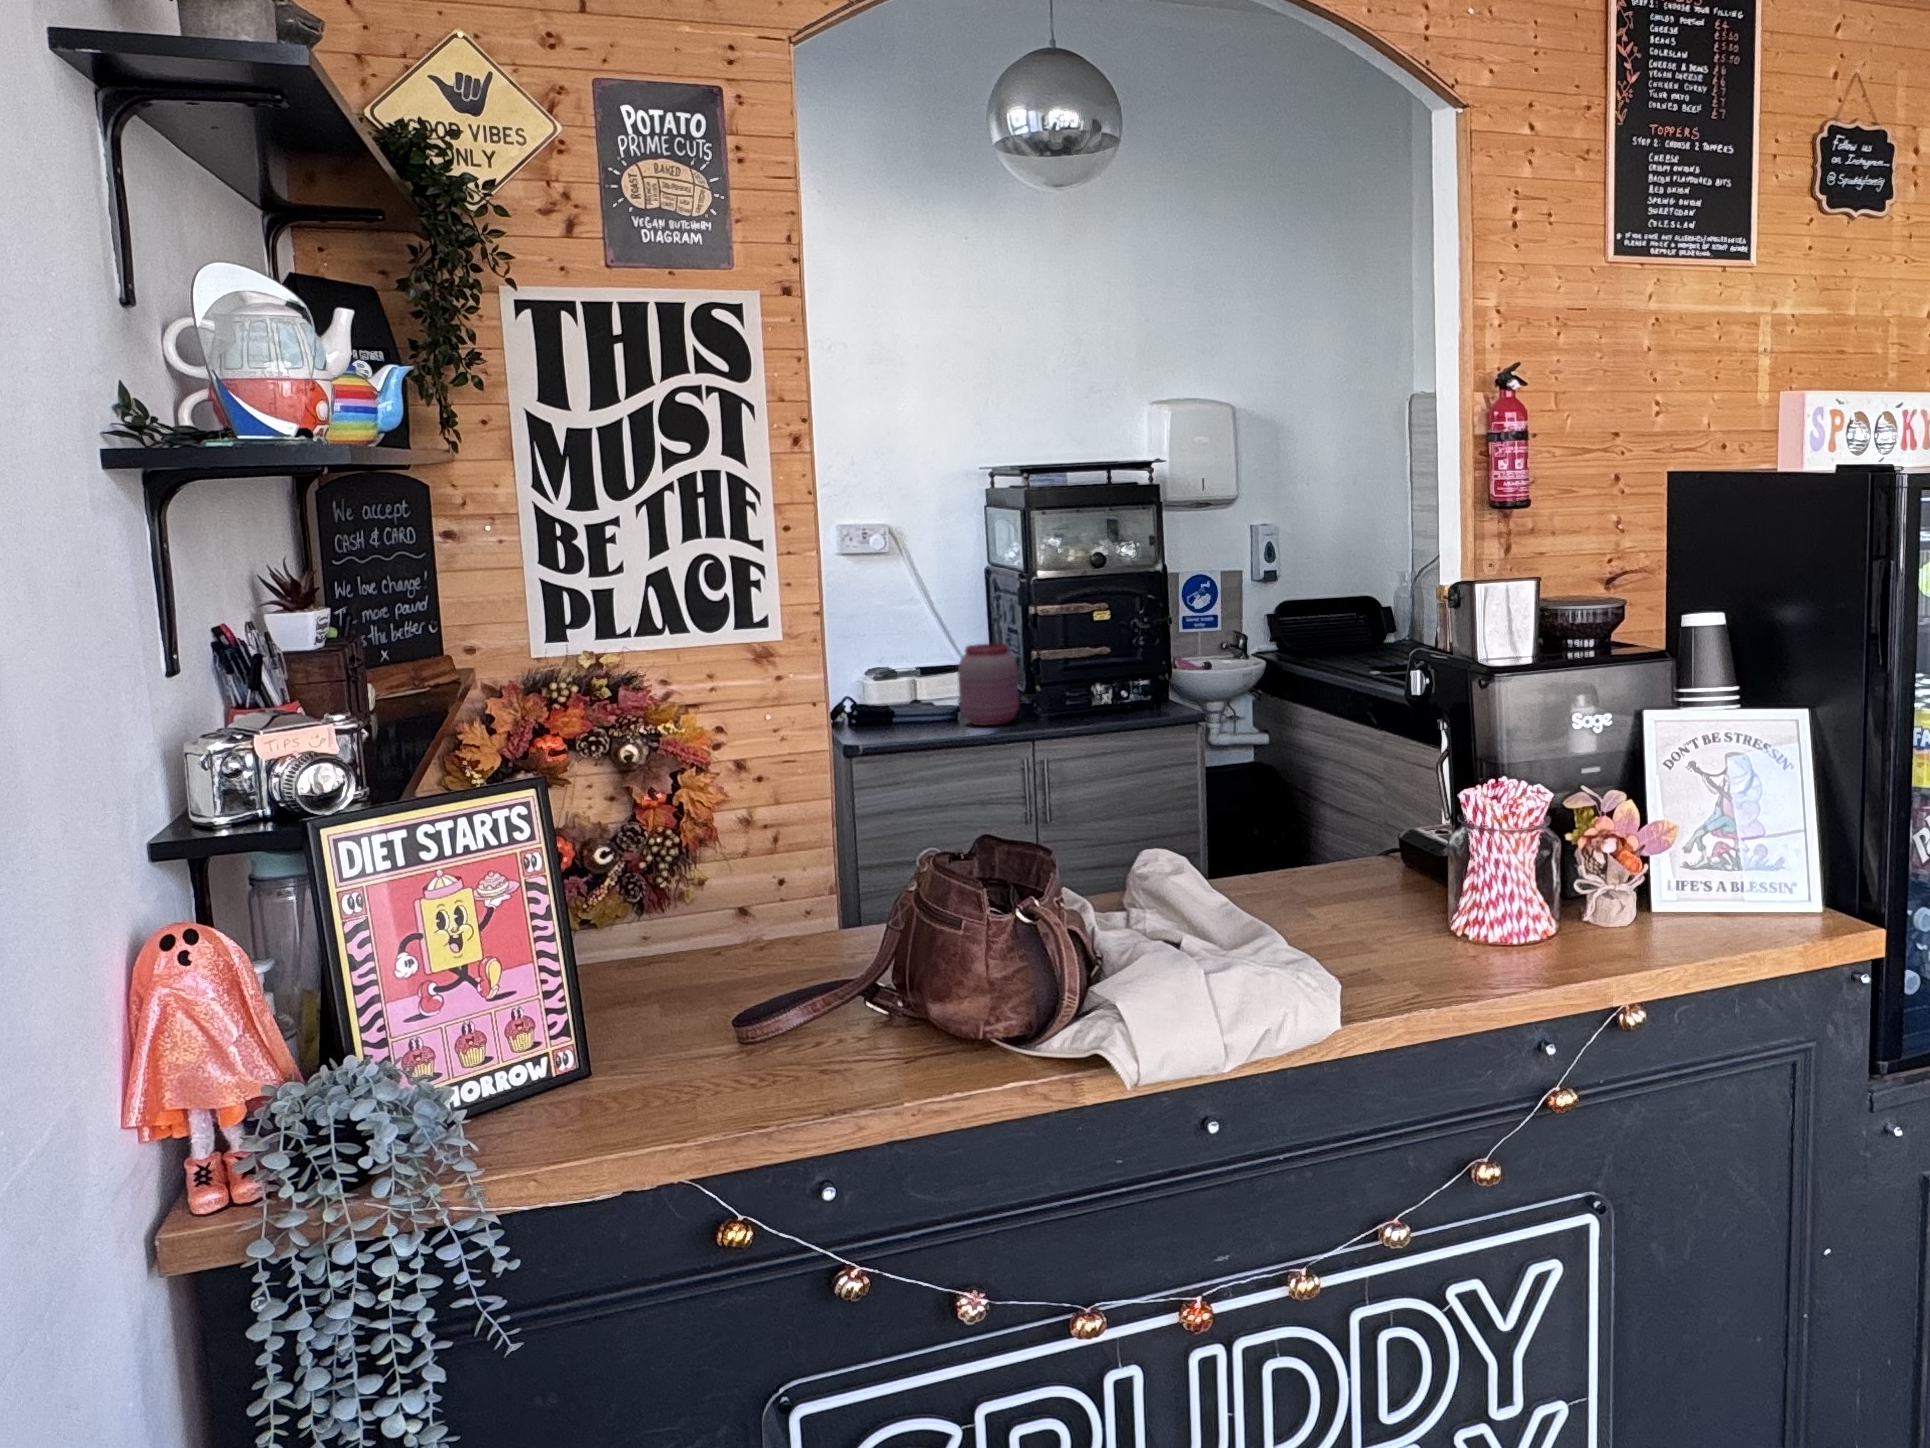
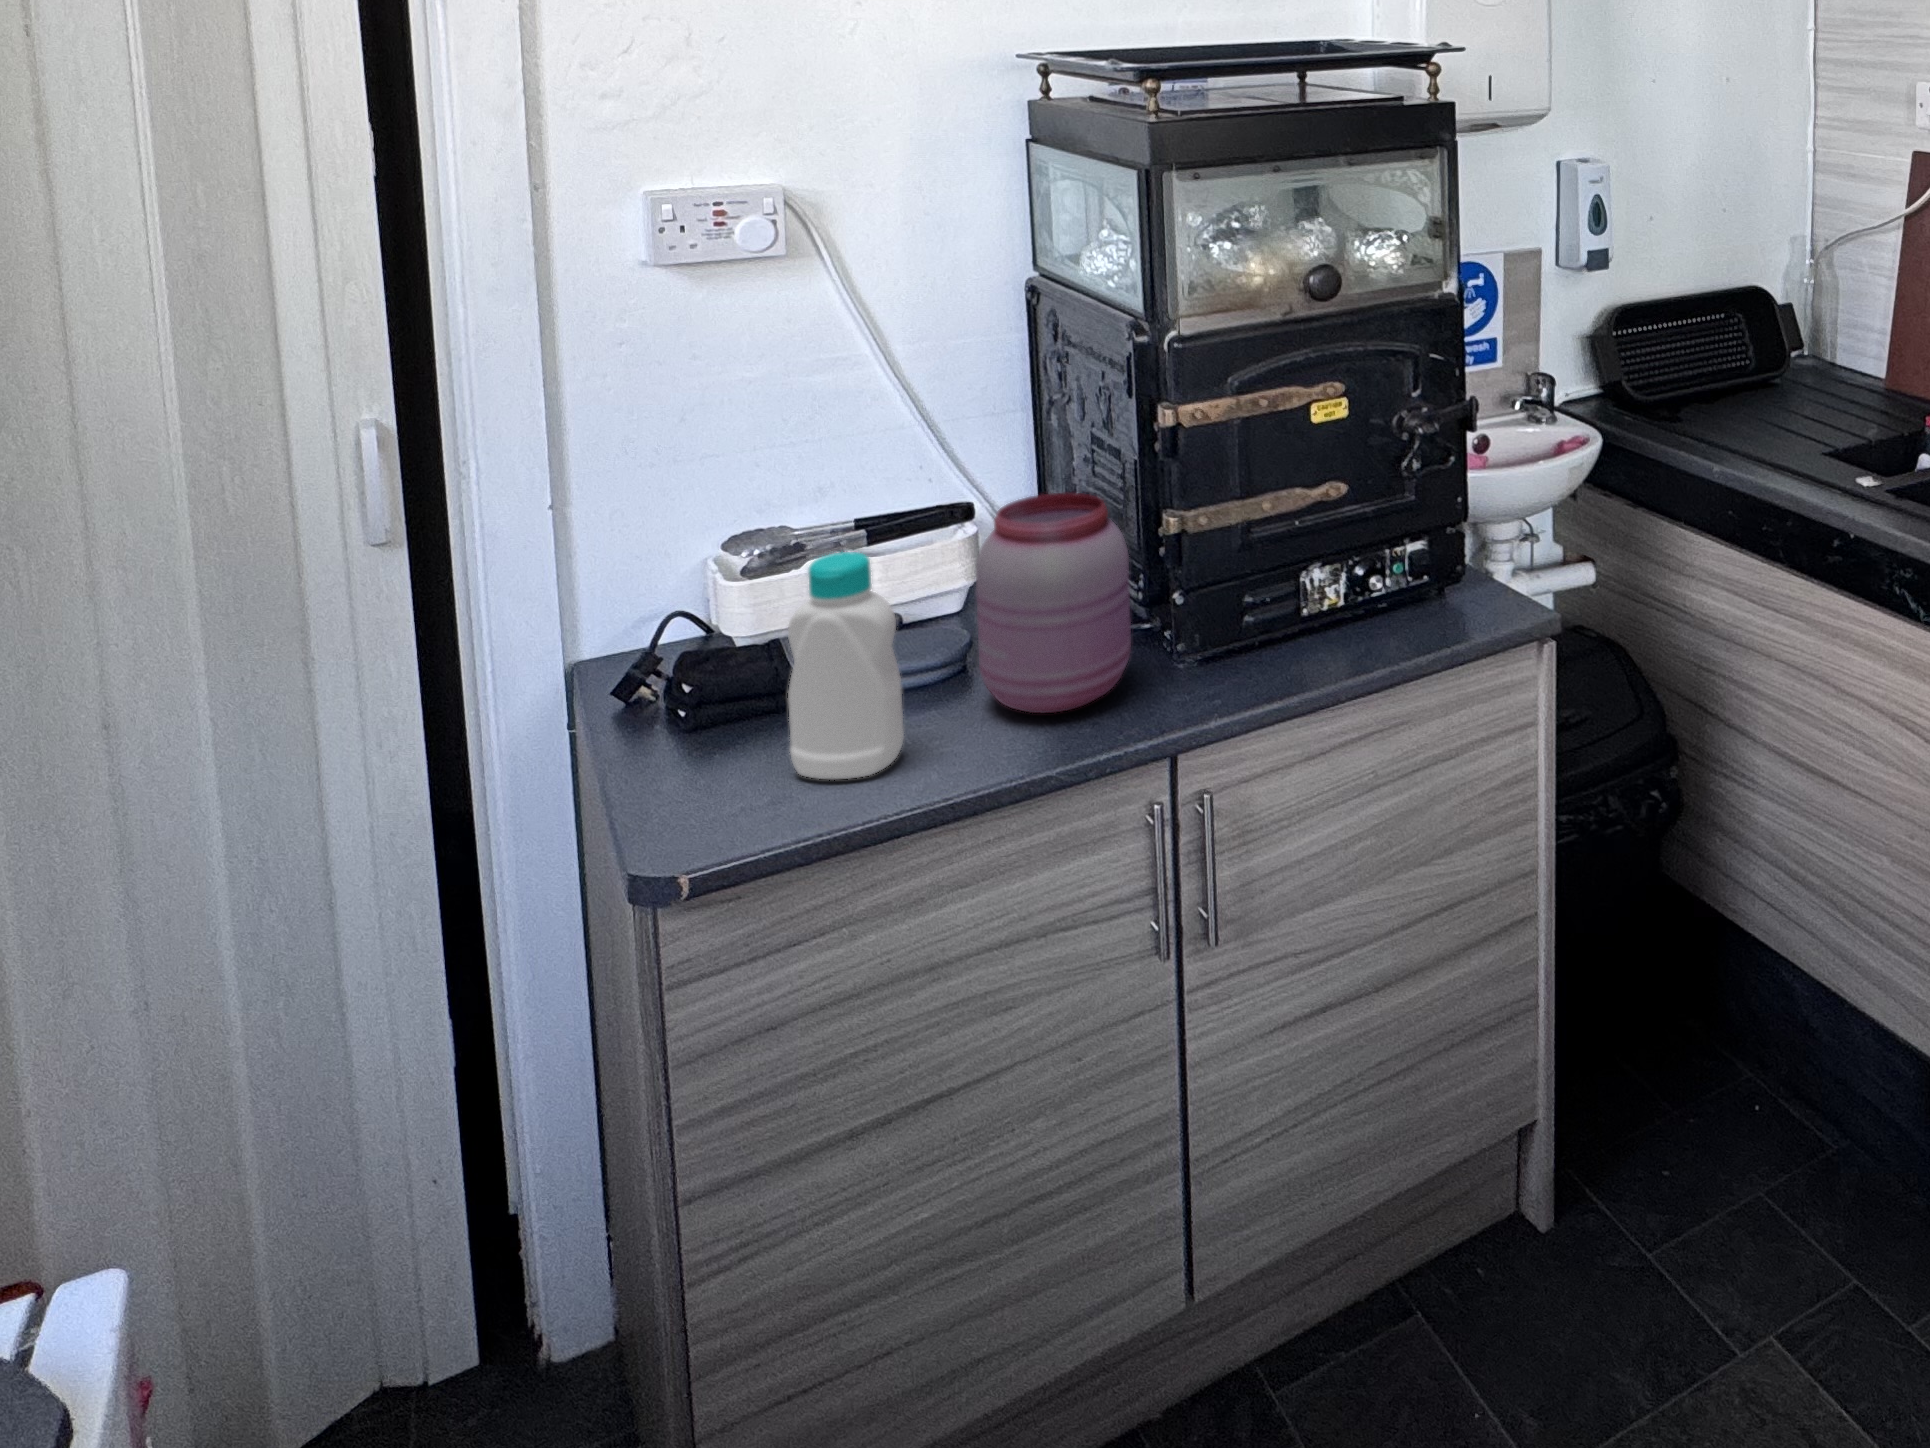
bottle: none [891,653,932,735] -> present [788,552,904,779]

